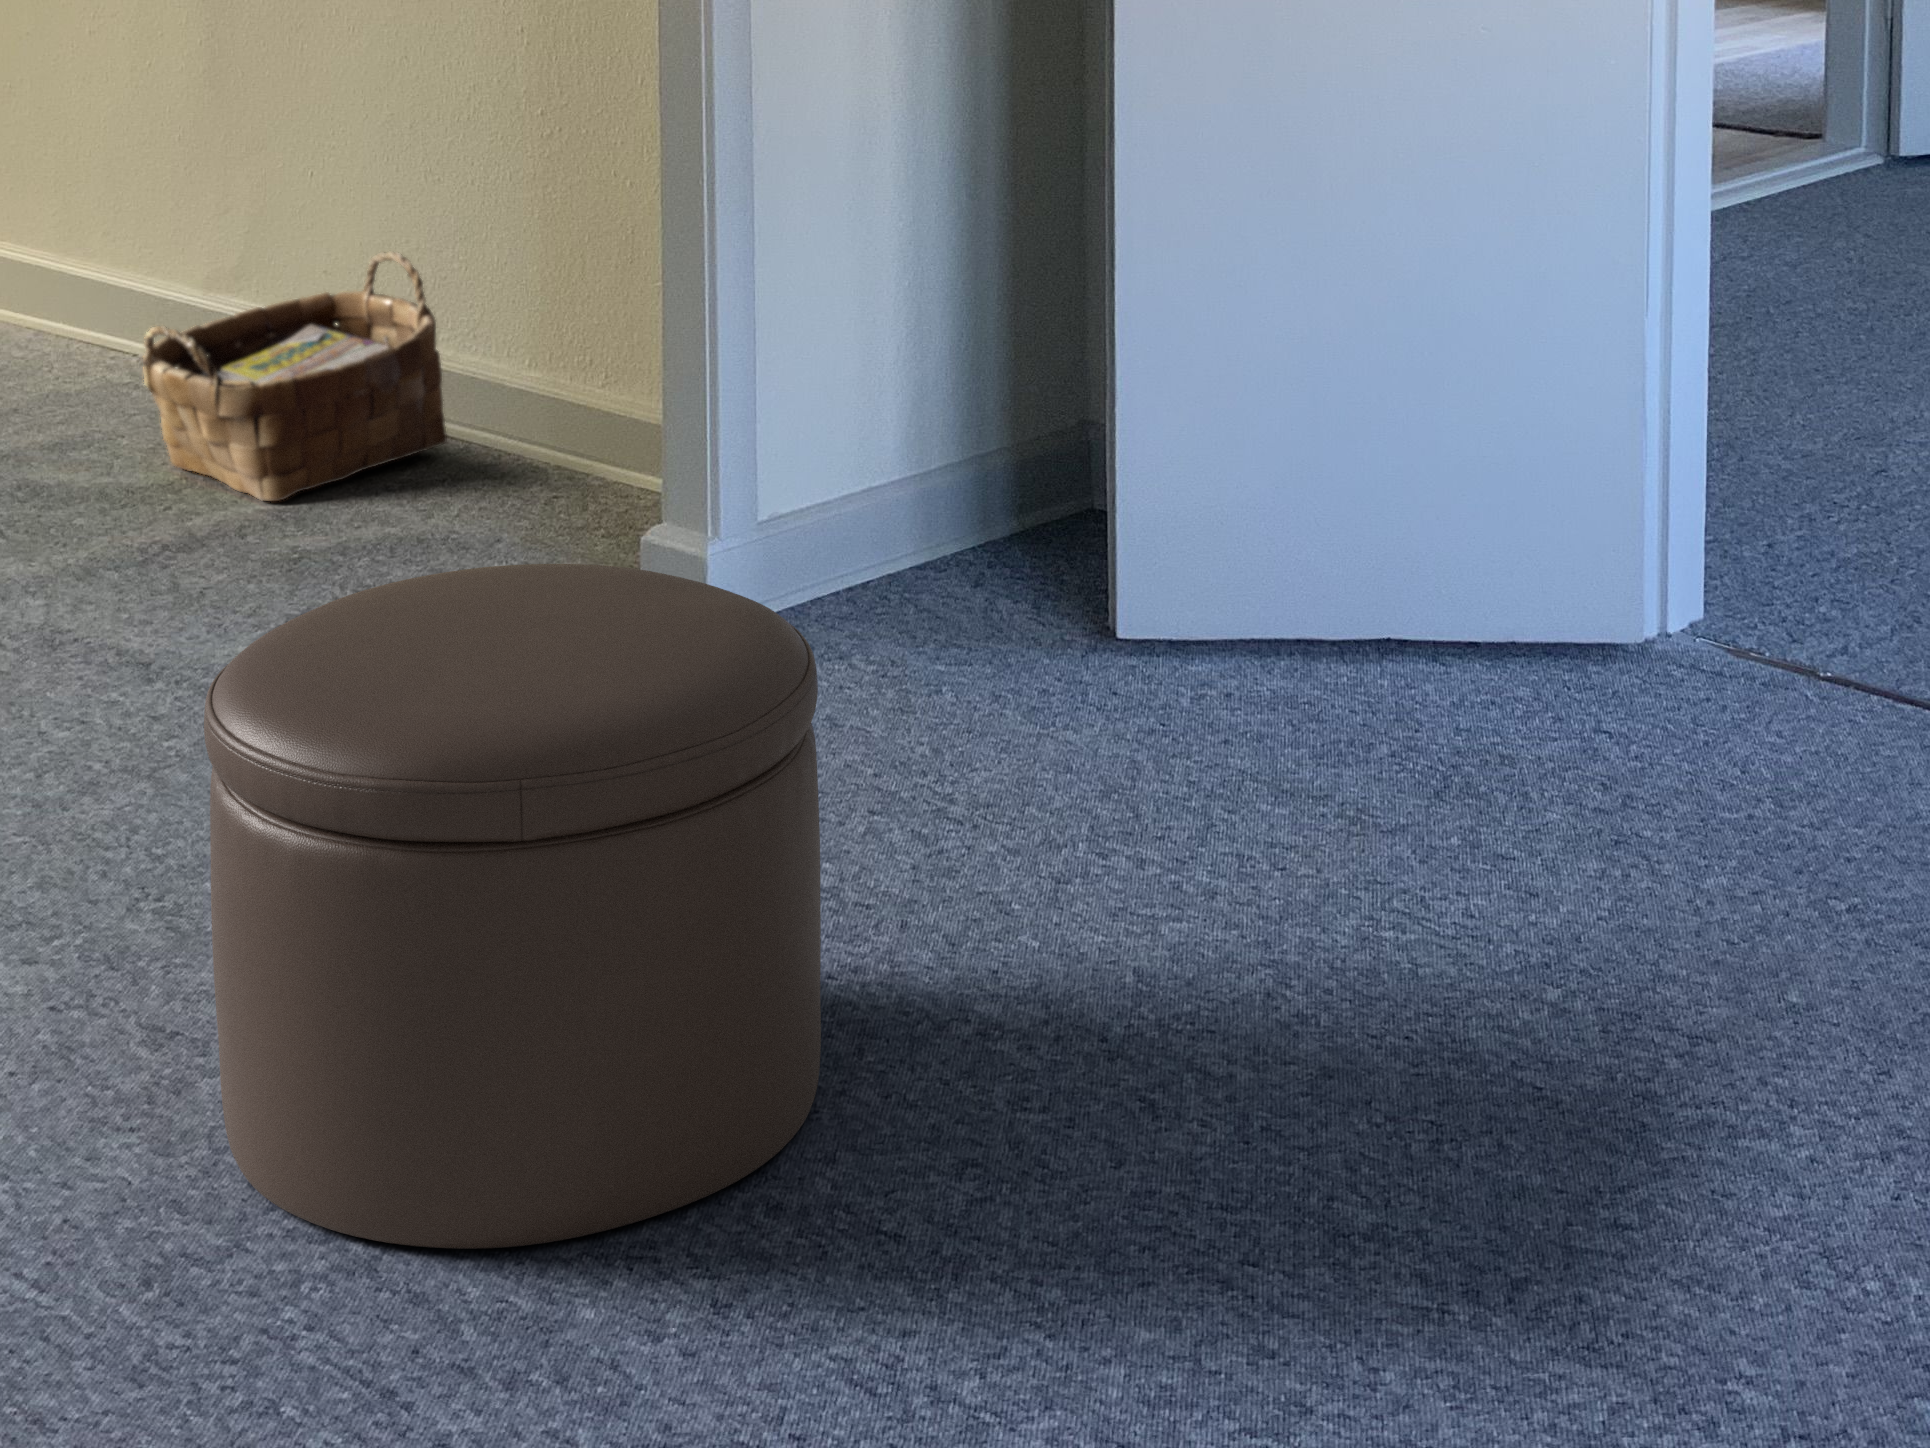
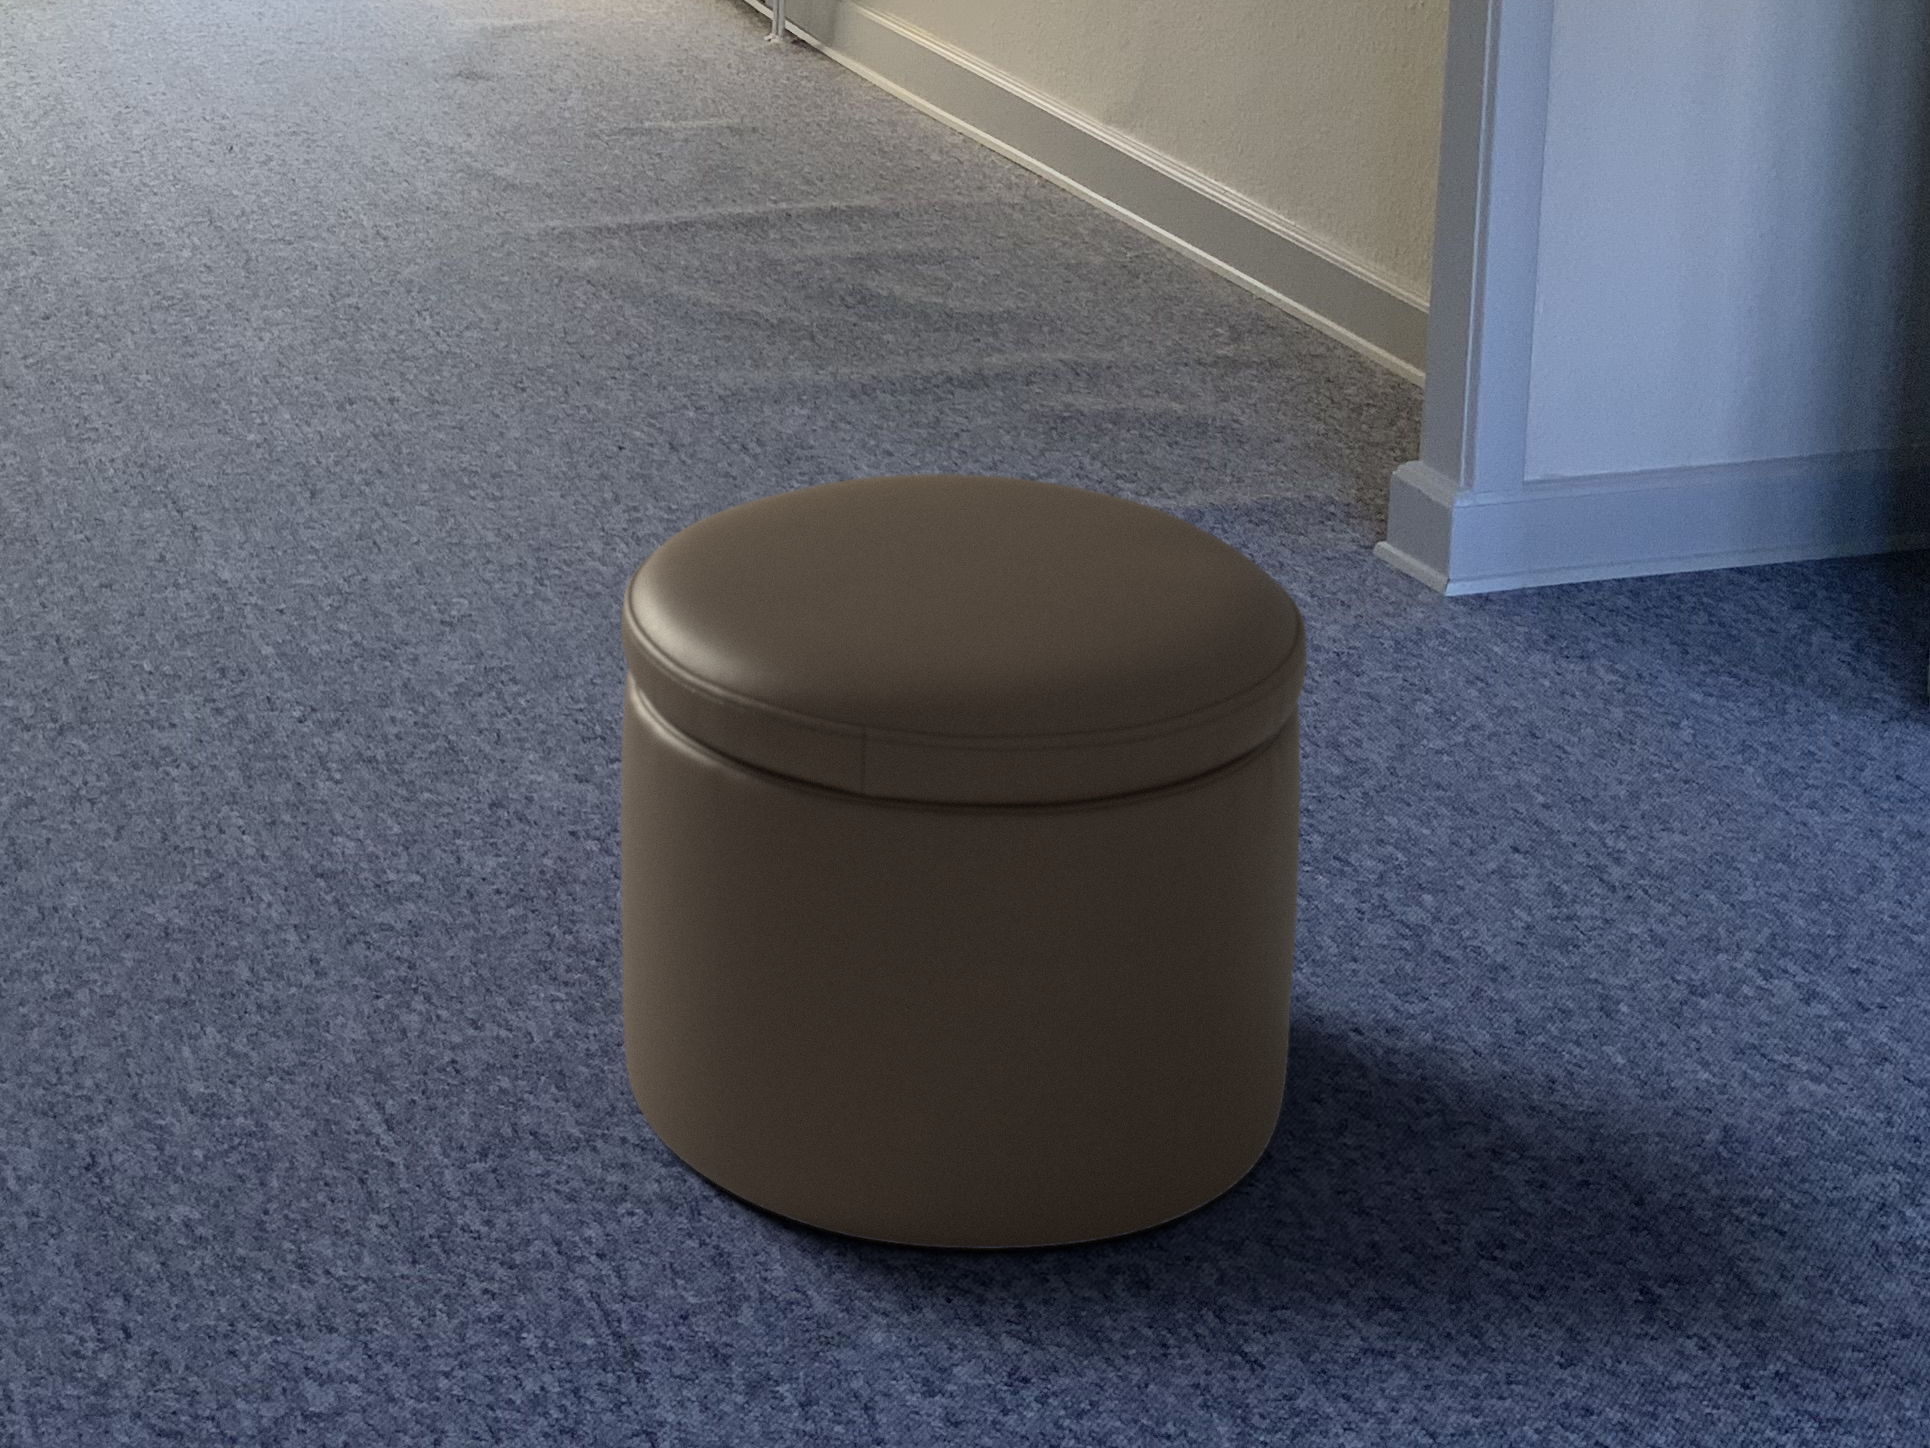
woven basket: present [143,251,447,502] -> none [977,106,1294,356]

